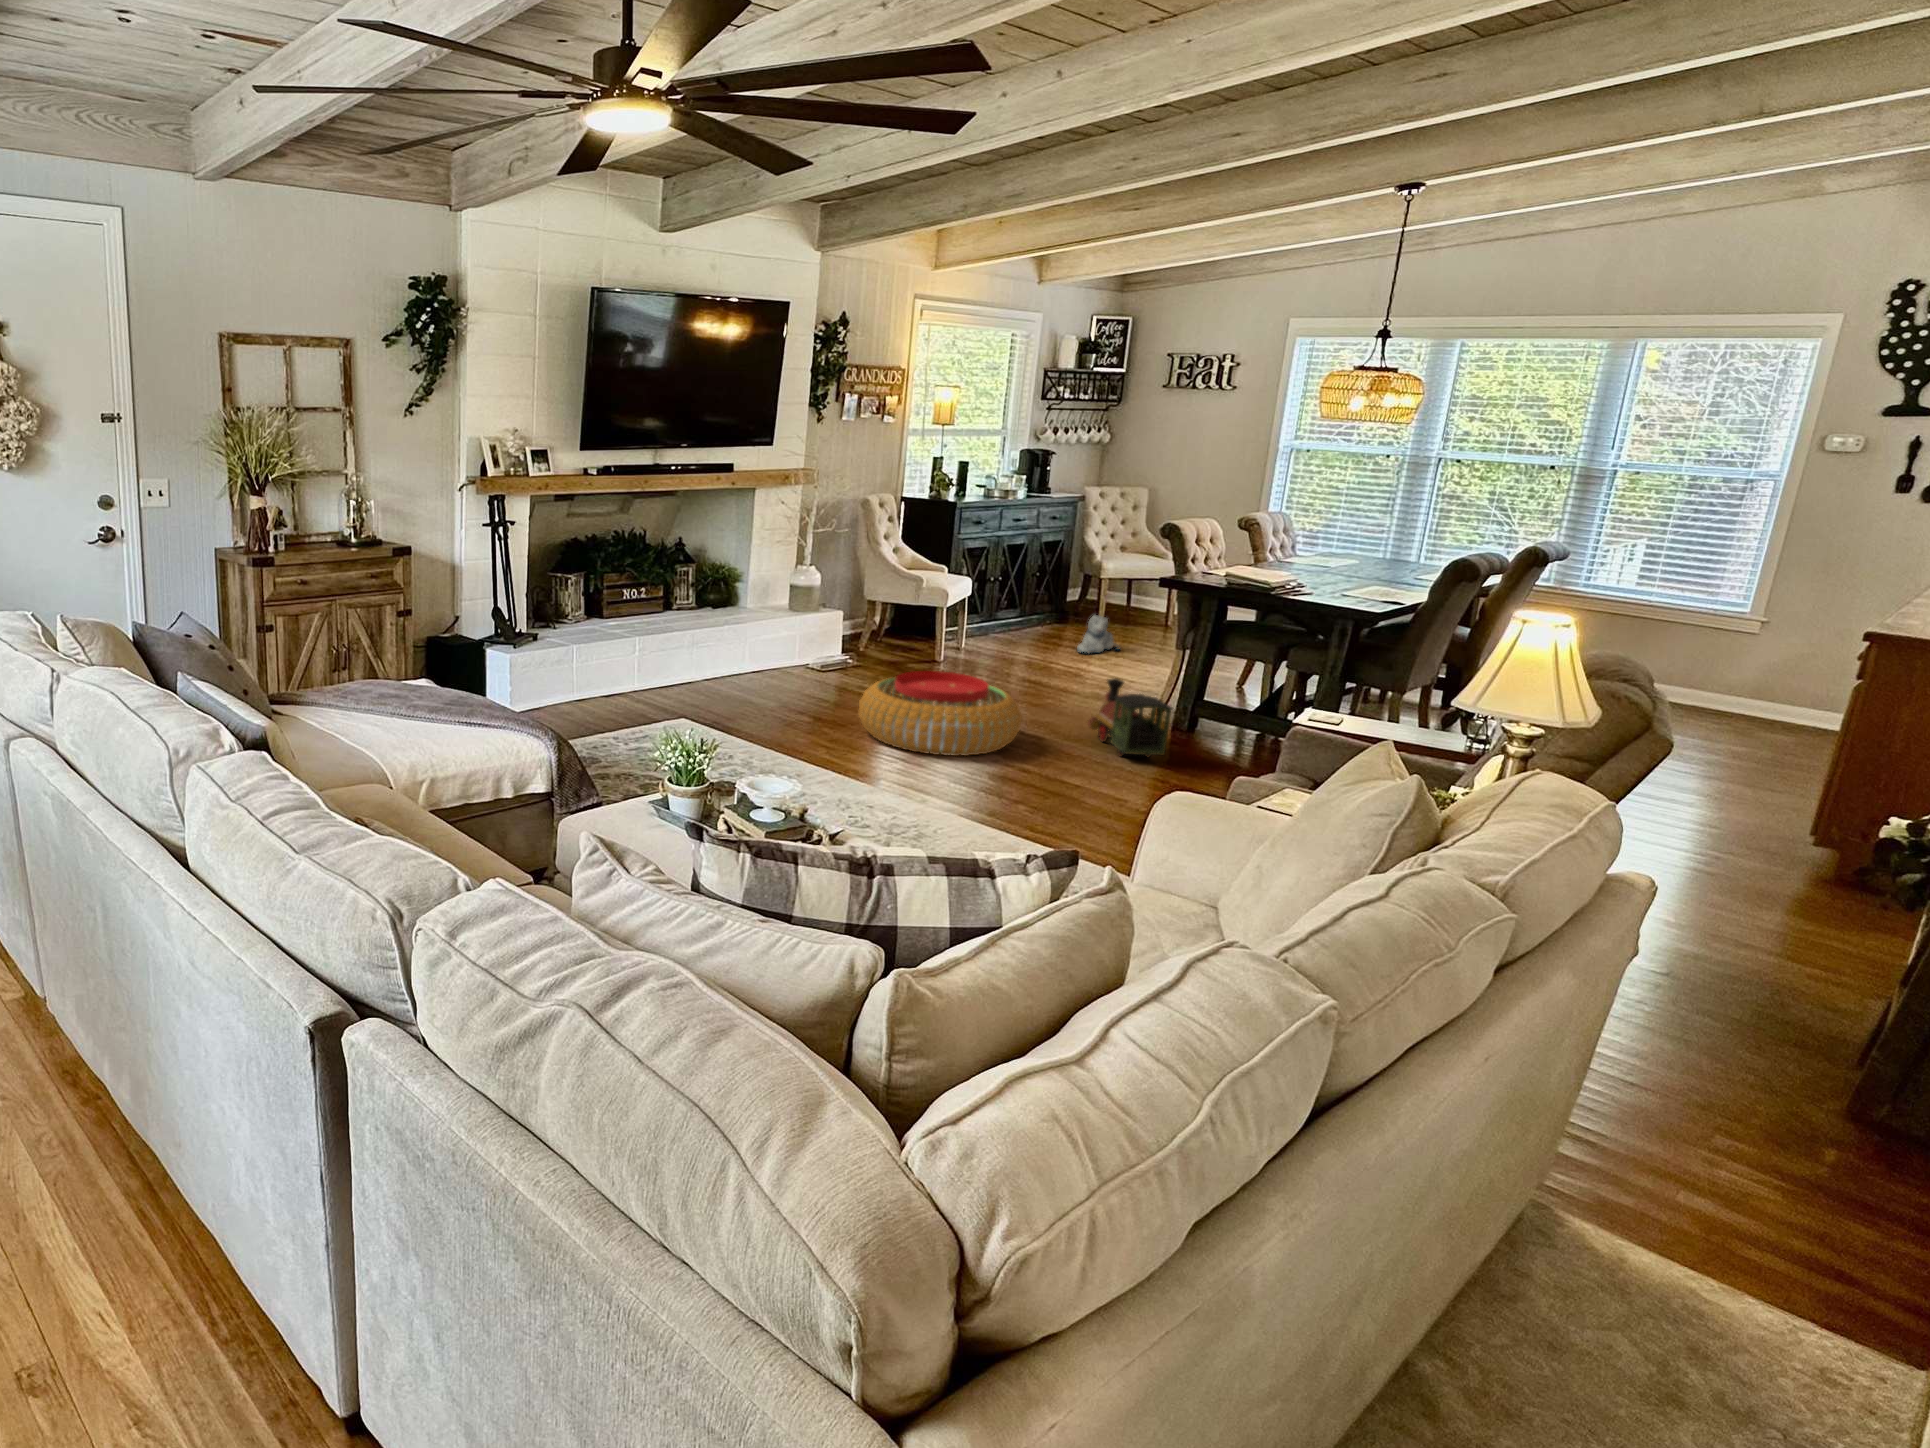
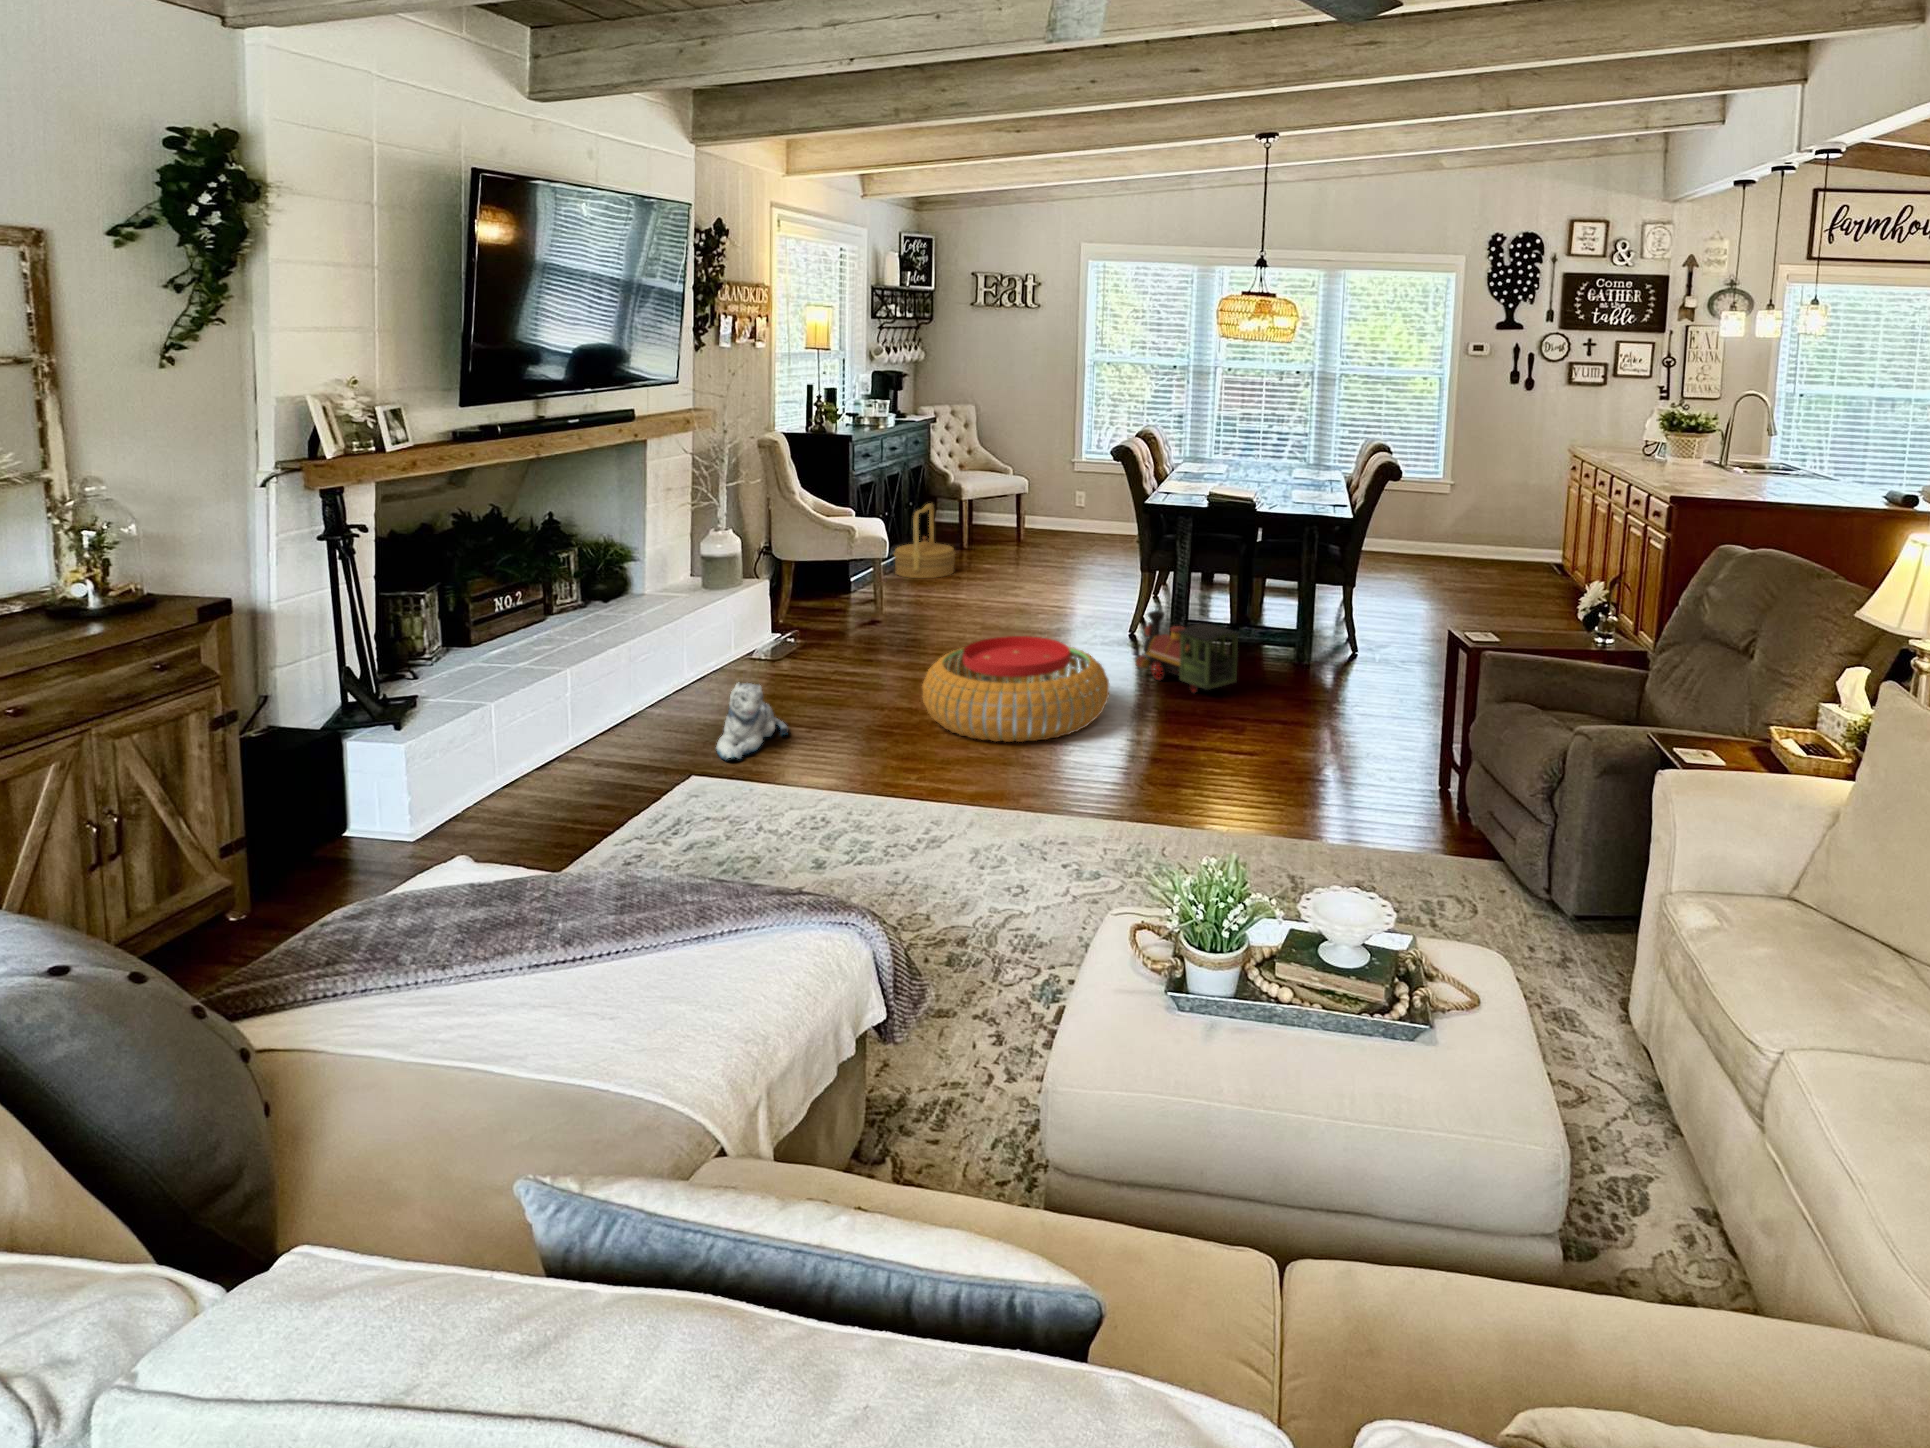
woven basket: none [998,573,1057,640] -> present [894,503,955,578]
plush toy: present [1077,615,1120,654] -> present [716,683,788,760]

